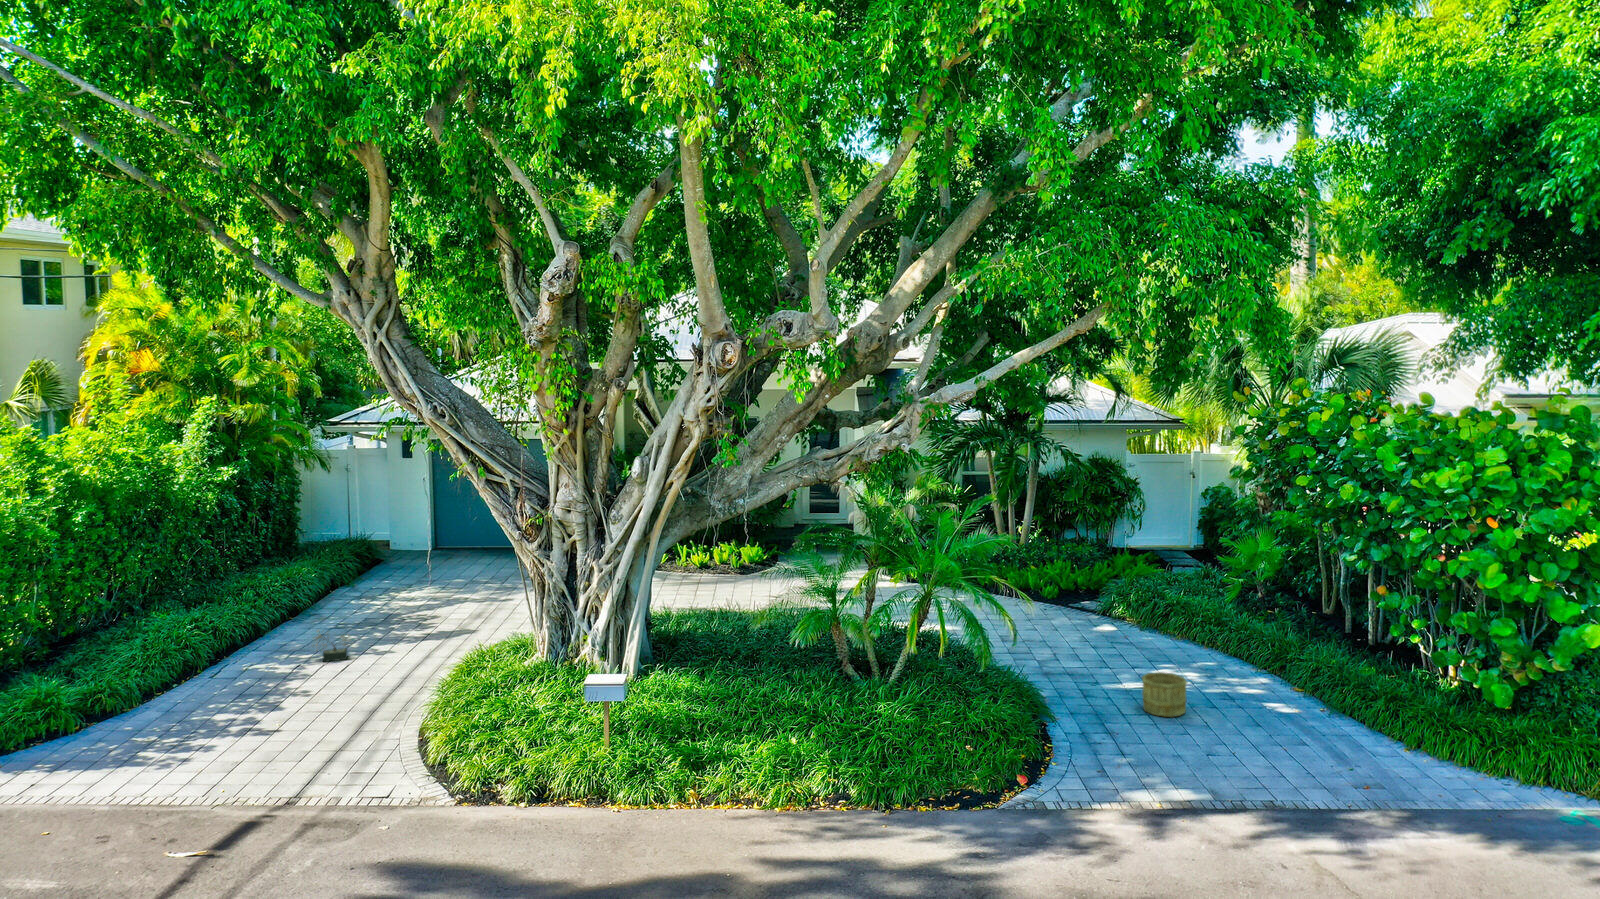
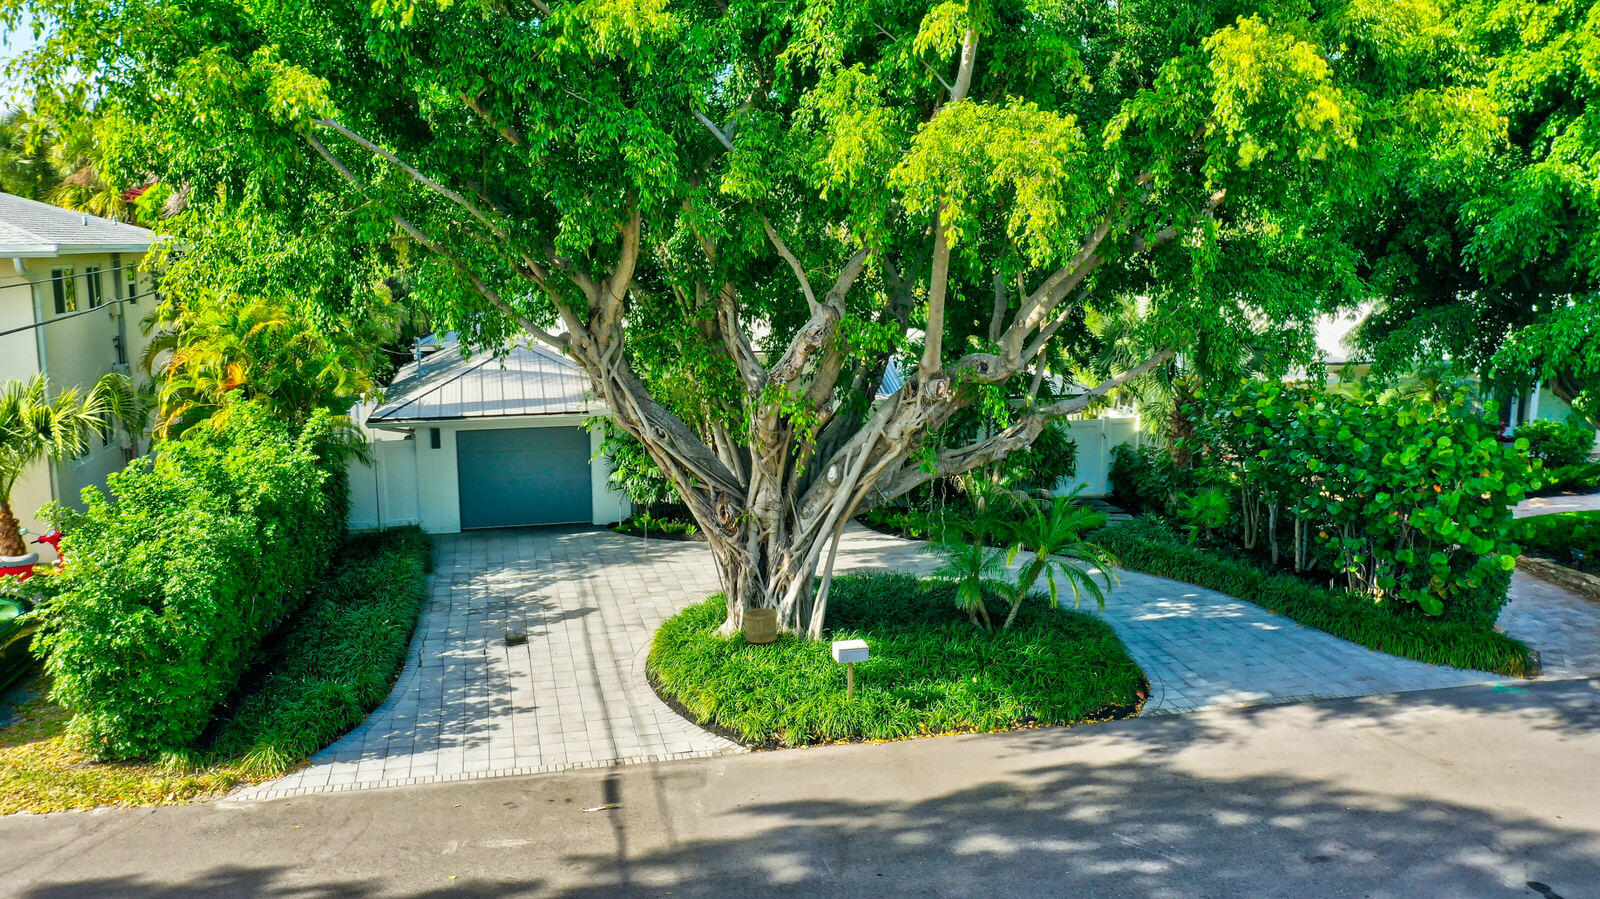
wooden bucket: present [1142,672,1188,717] -> present [743,608,778,643]

